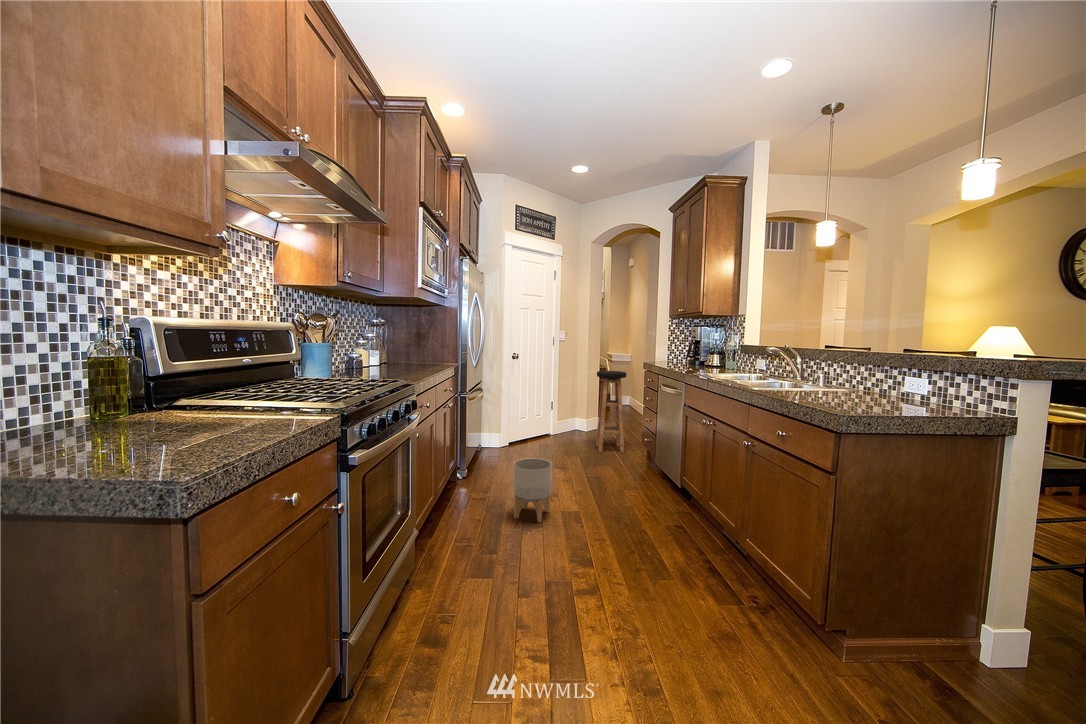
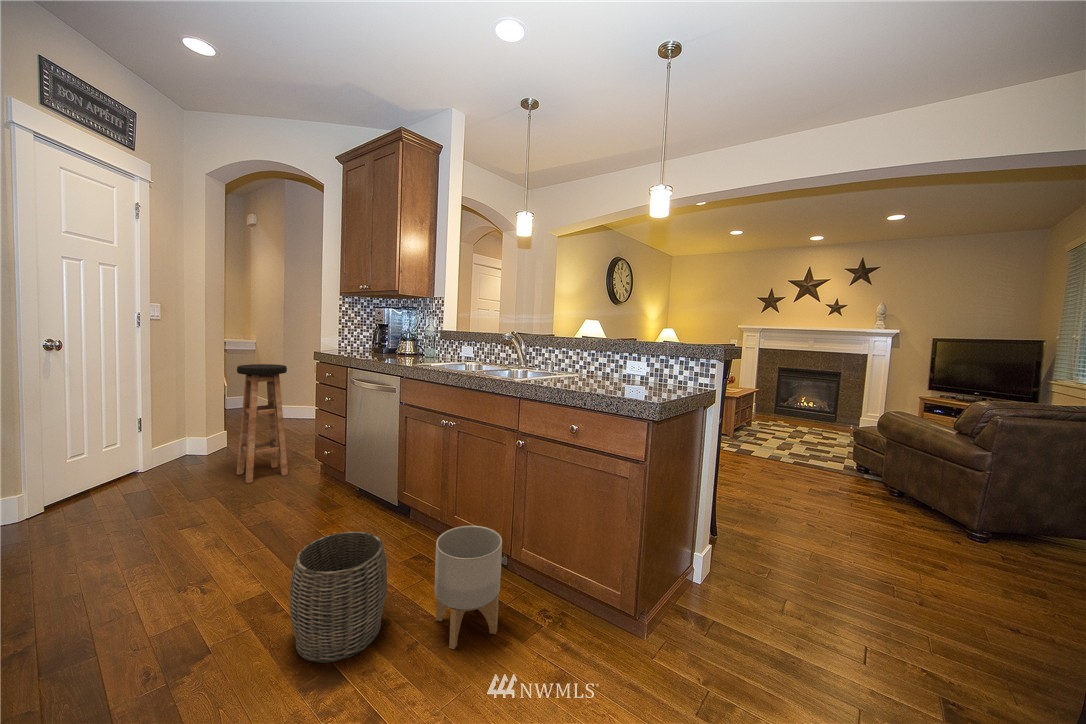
planter: present [513,458,552,523] -> present [435,526,502,649]
woven basket: none [580,481,637,557] -> present [290,532,387,663]

